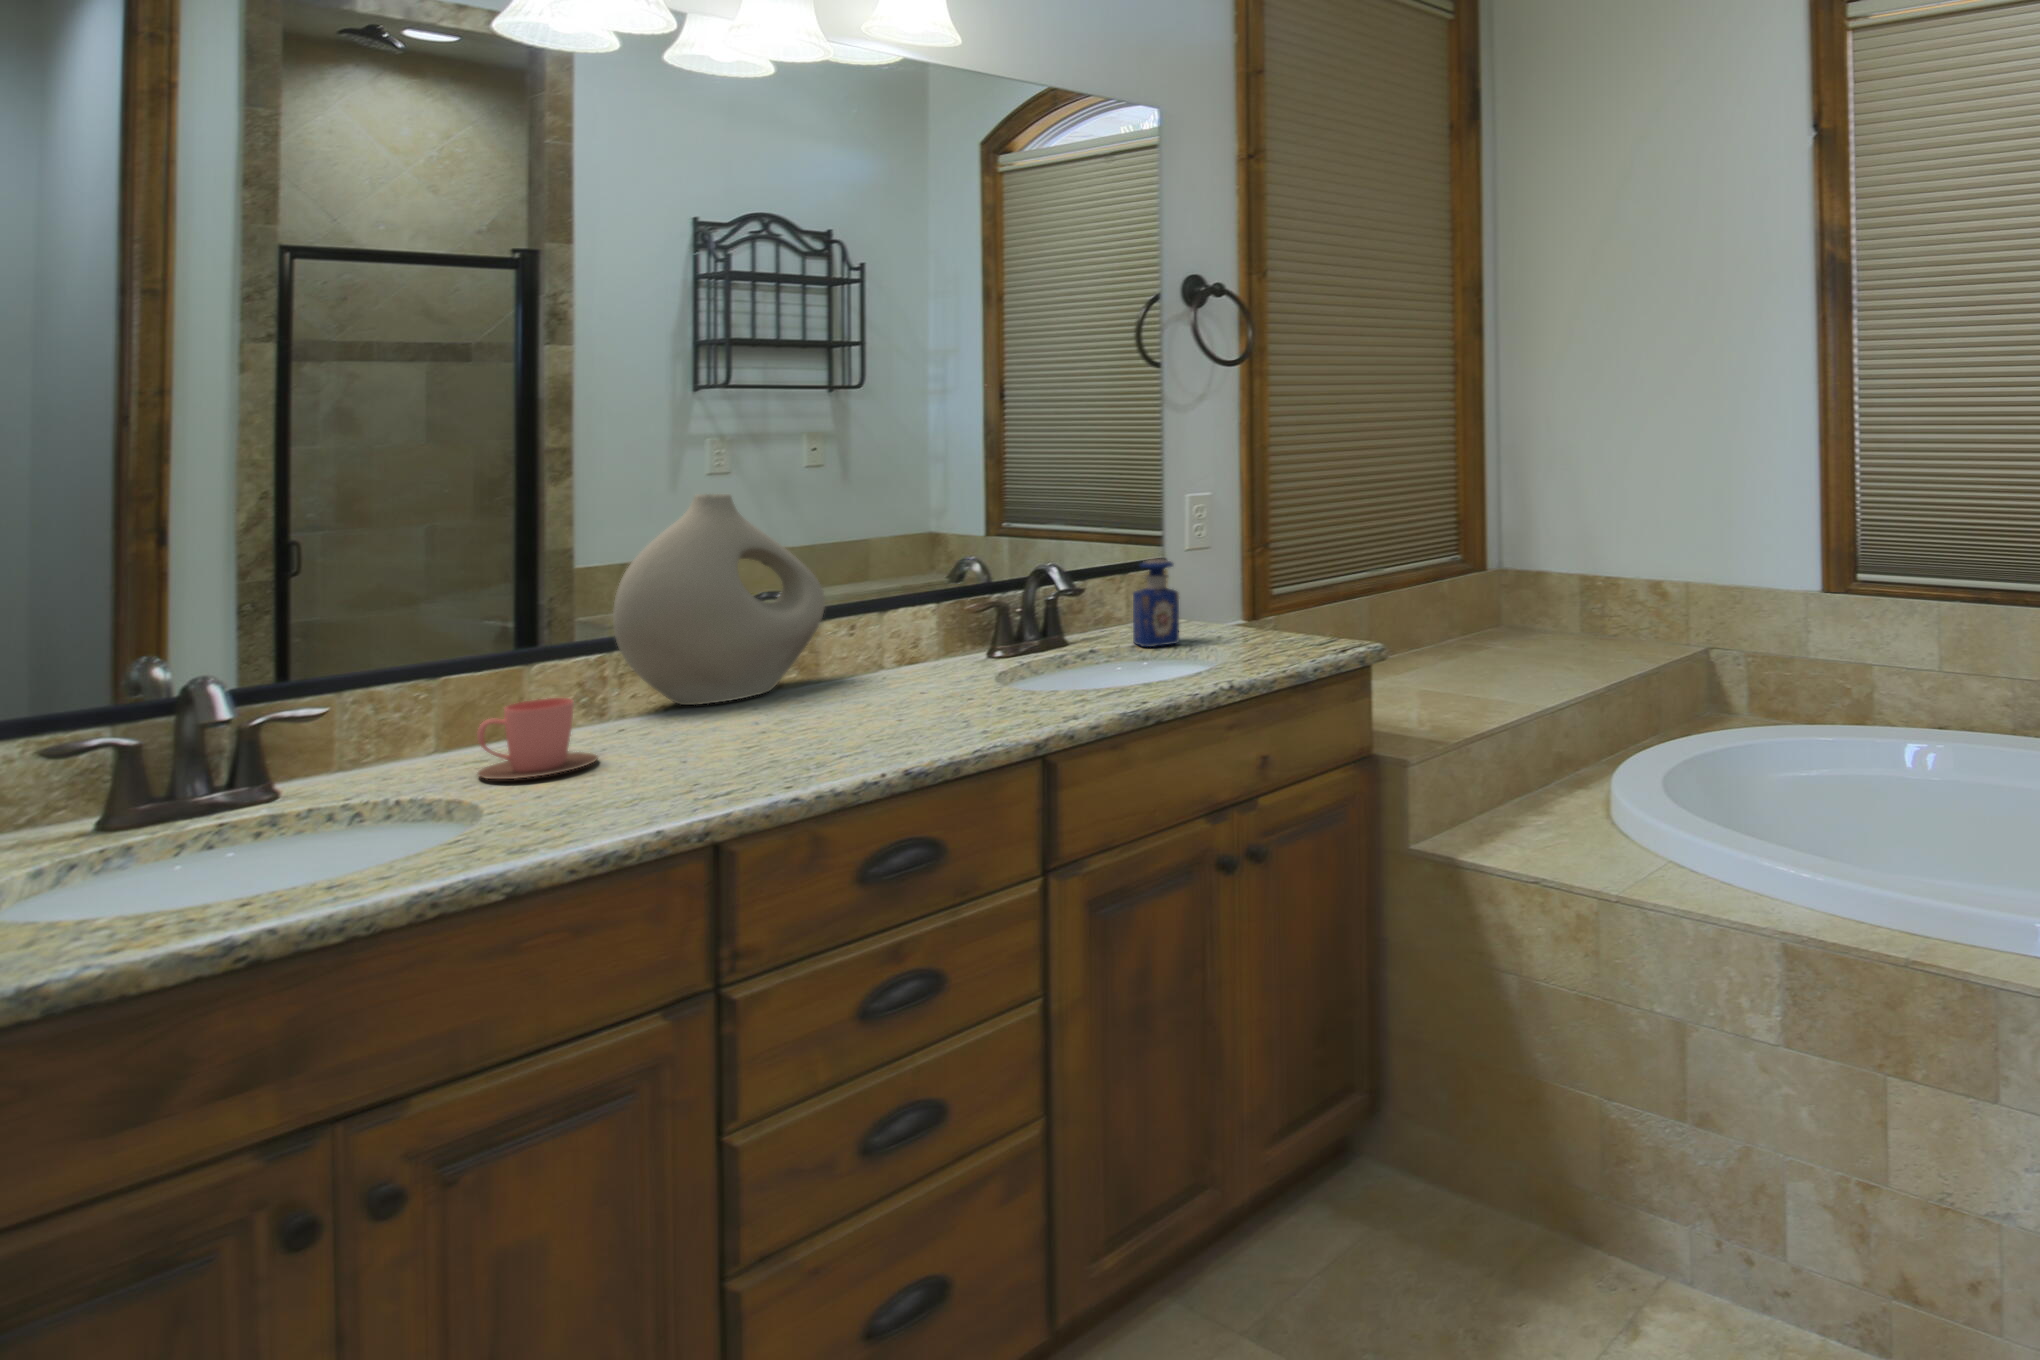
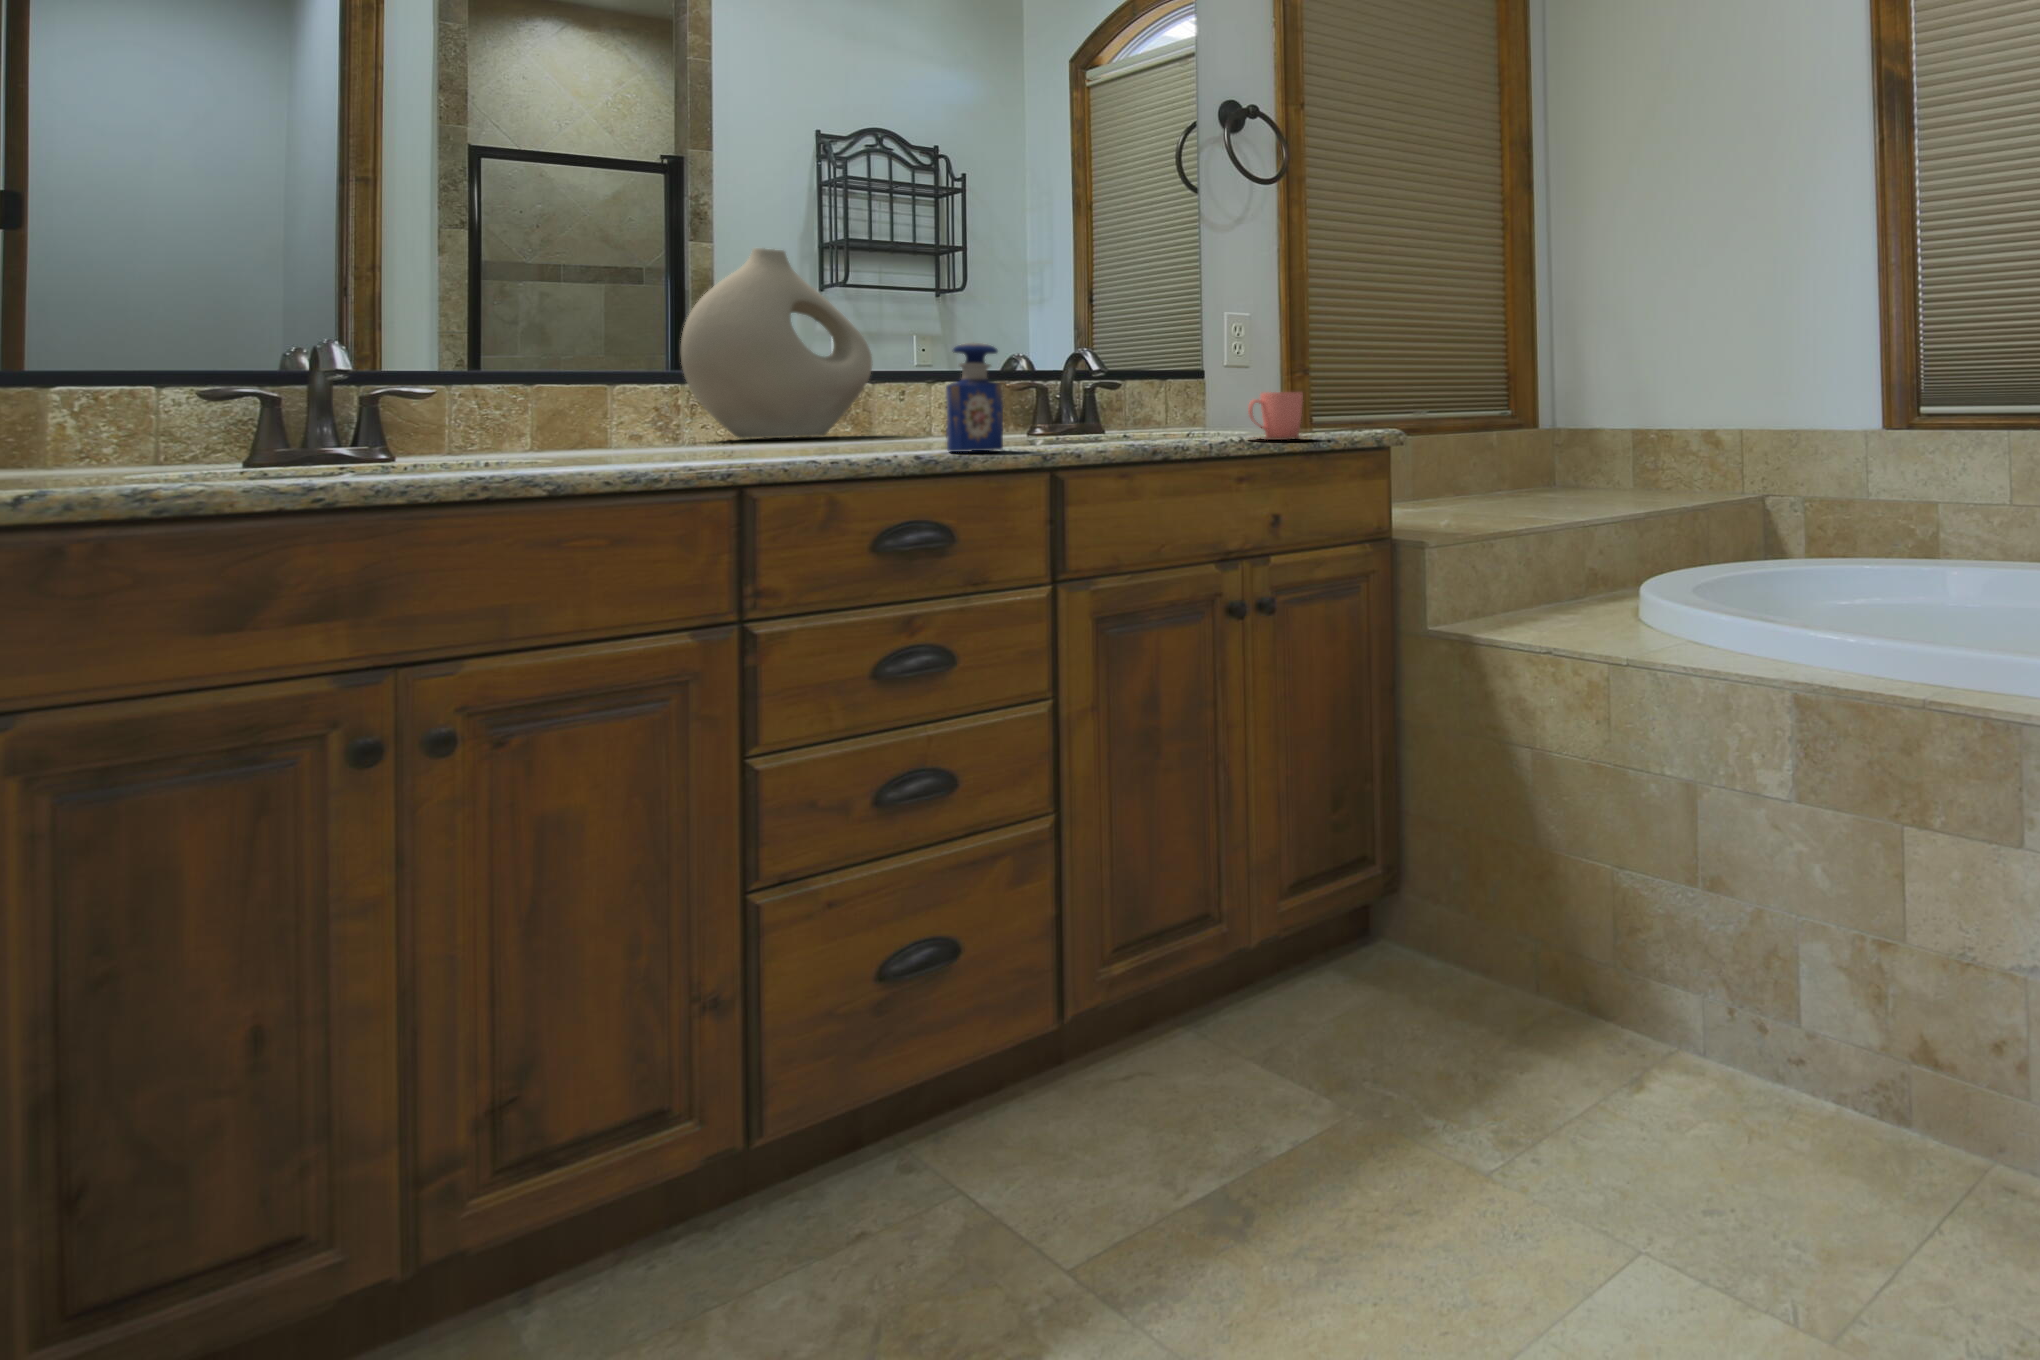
perfume bottle: present [1133,559,1179,647] -> present [946,343,1003,452]
cup: present [477,698,598,779] -> present [1248,392,1305,440]

